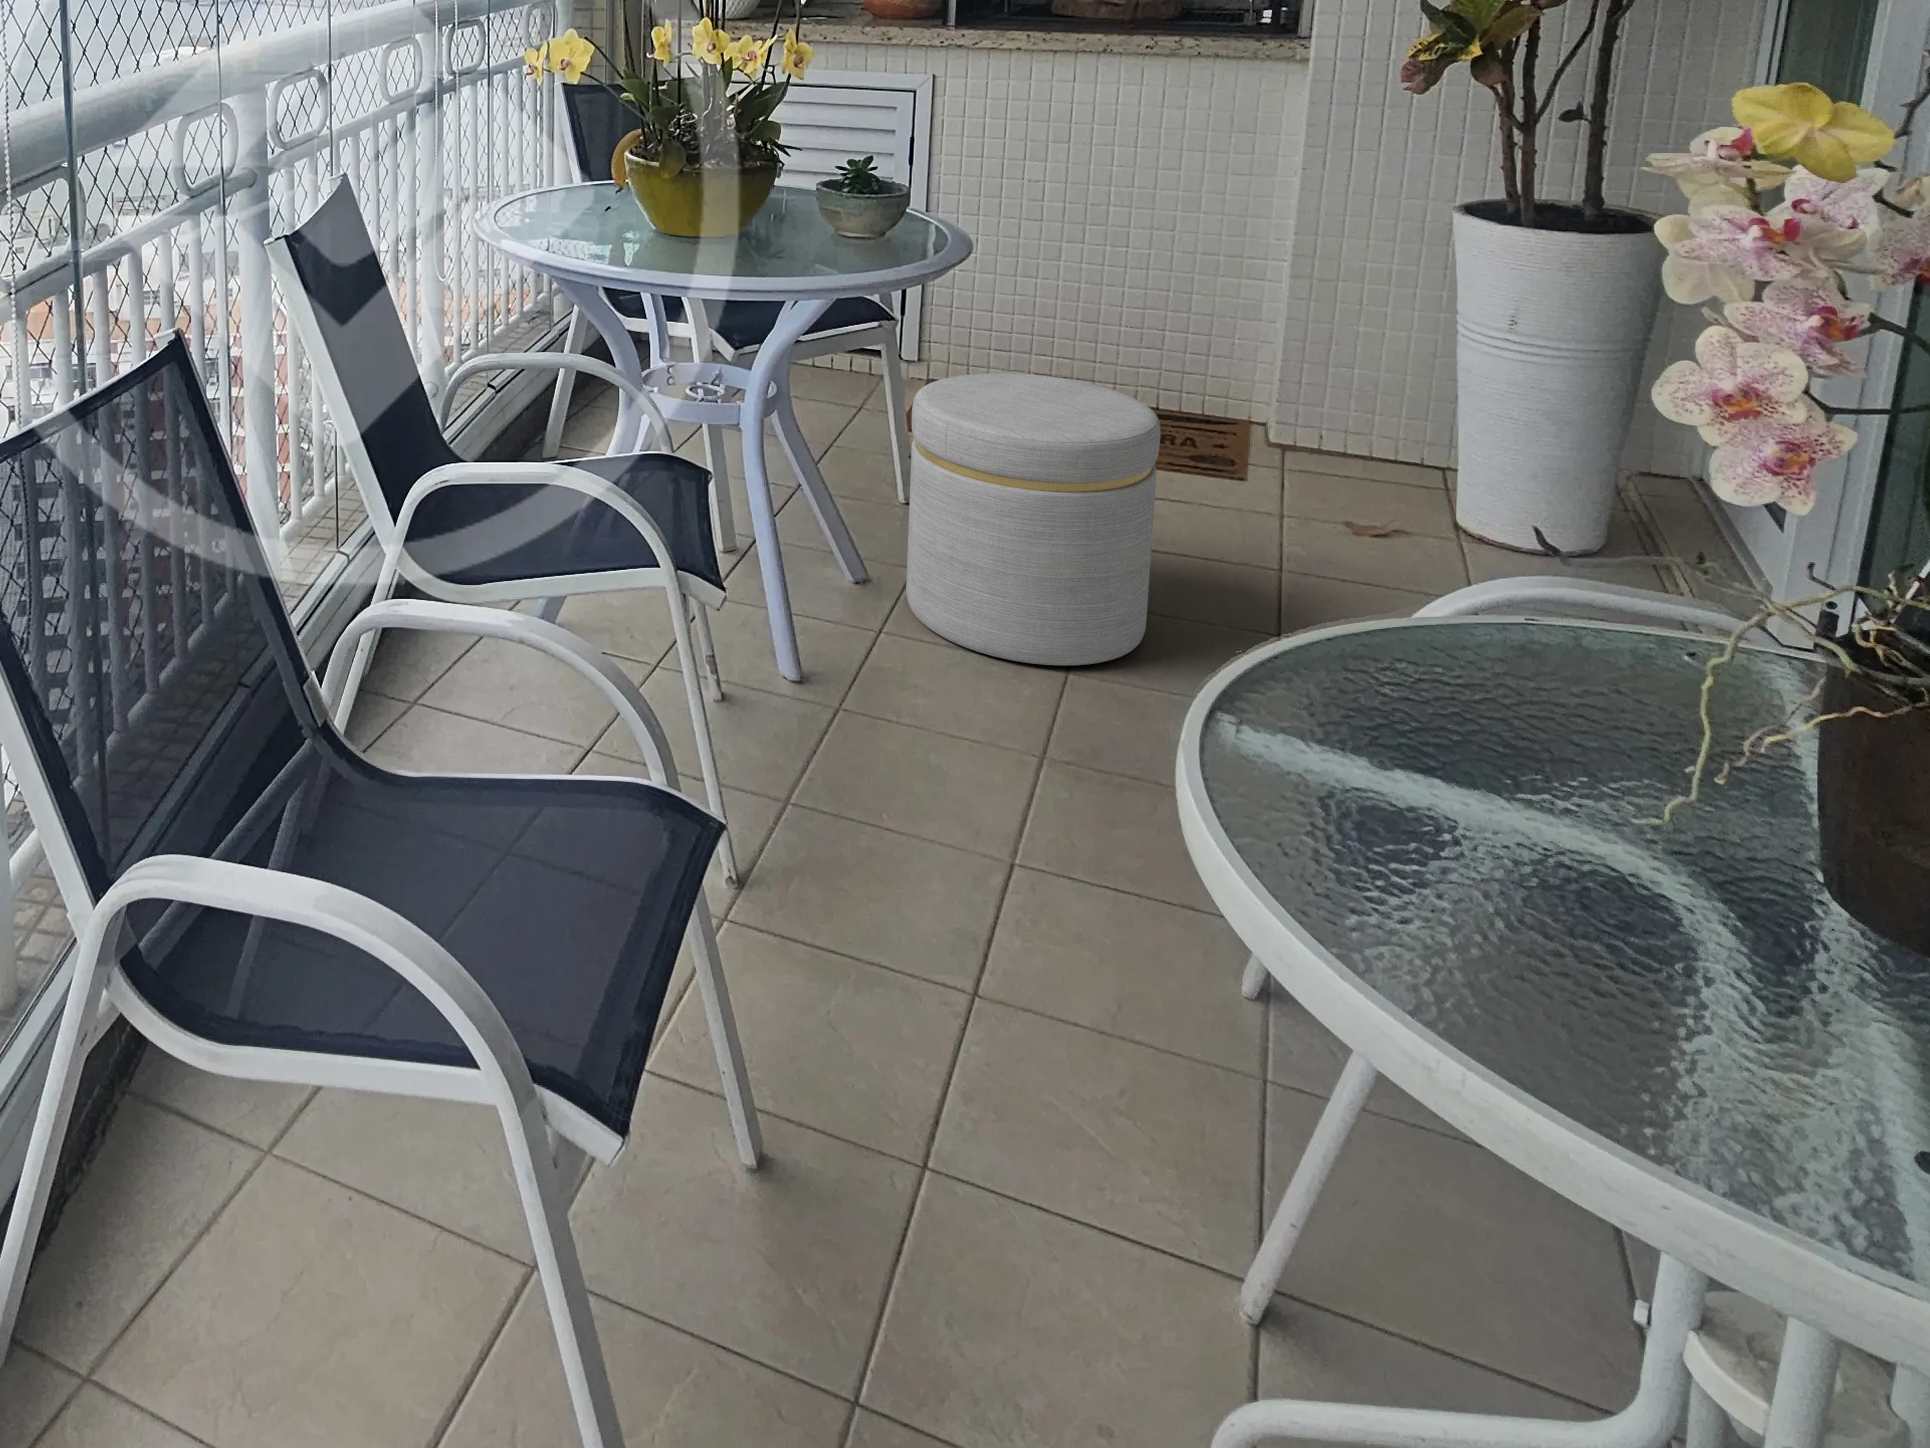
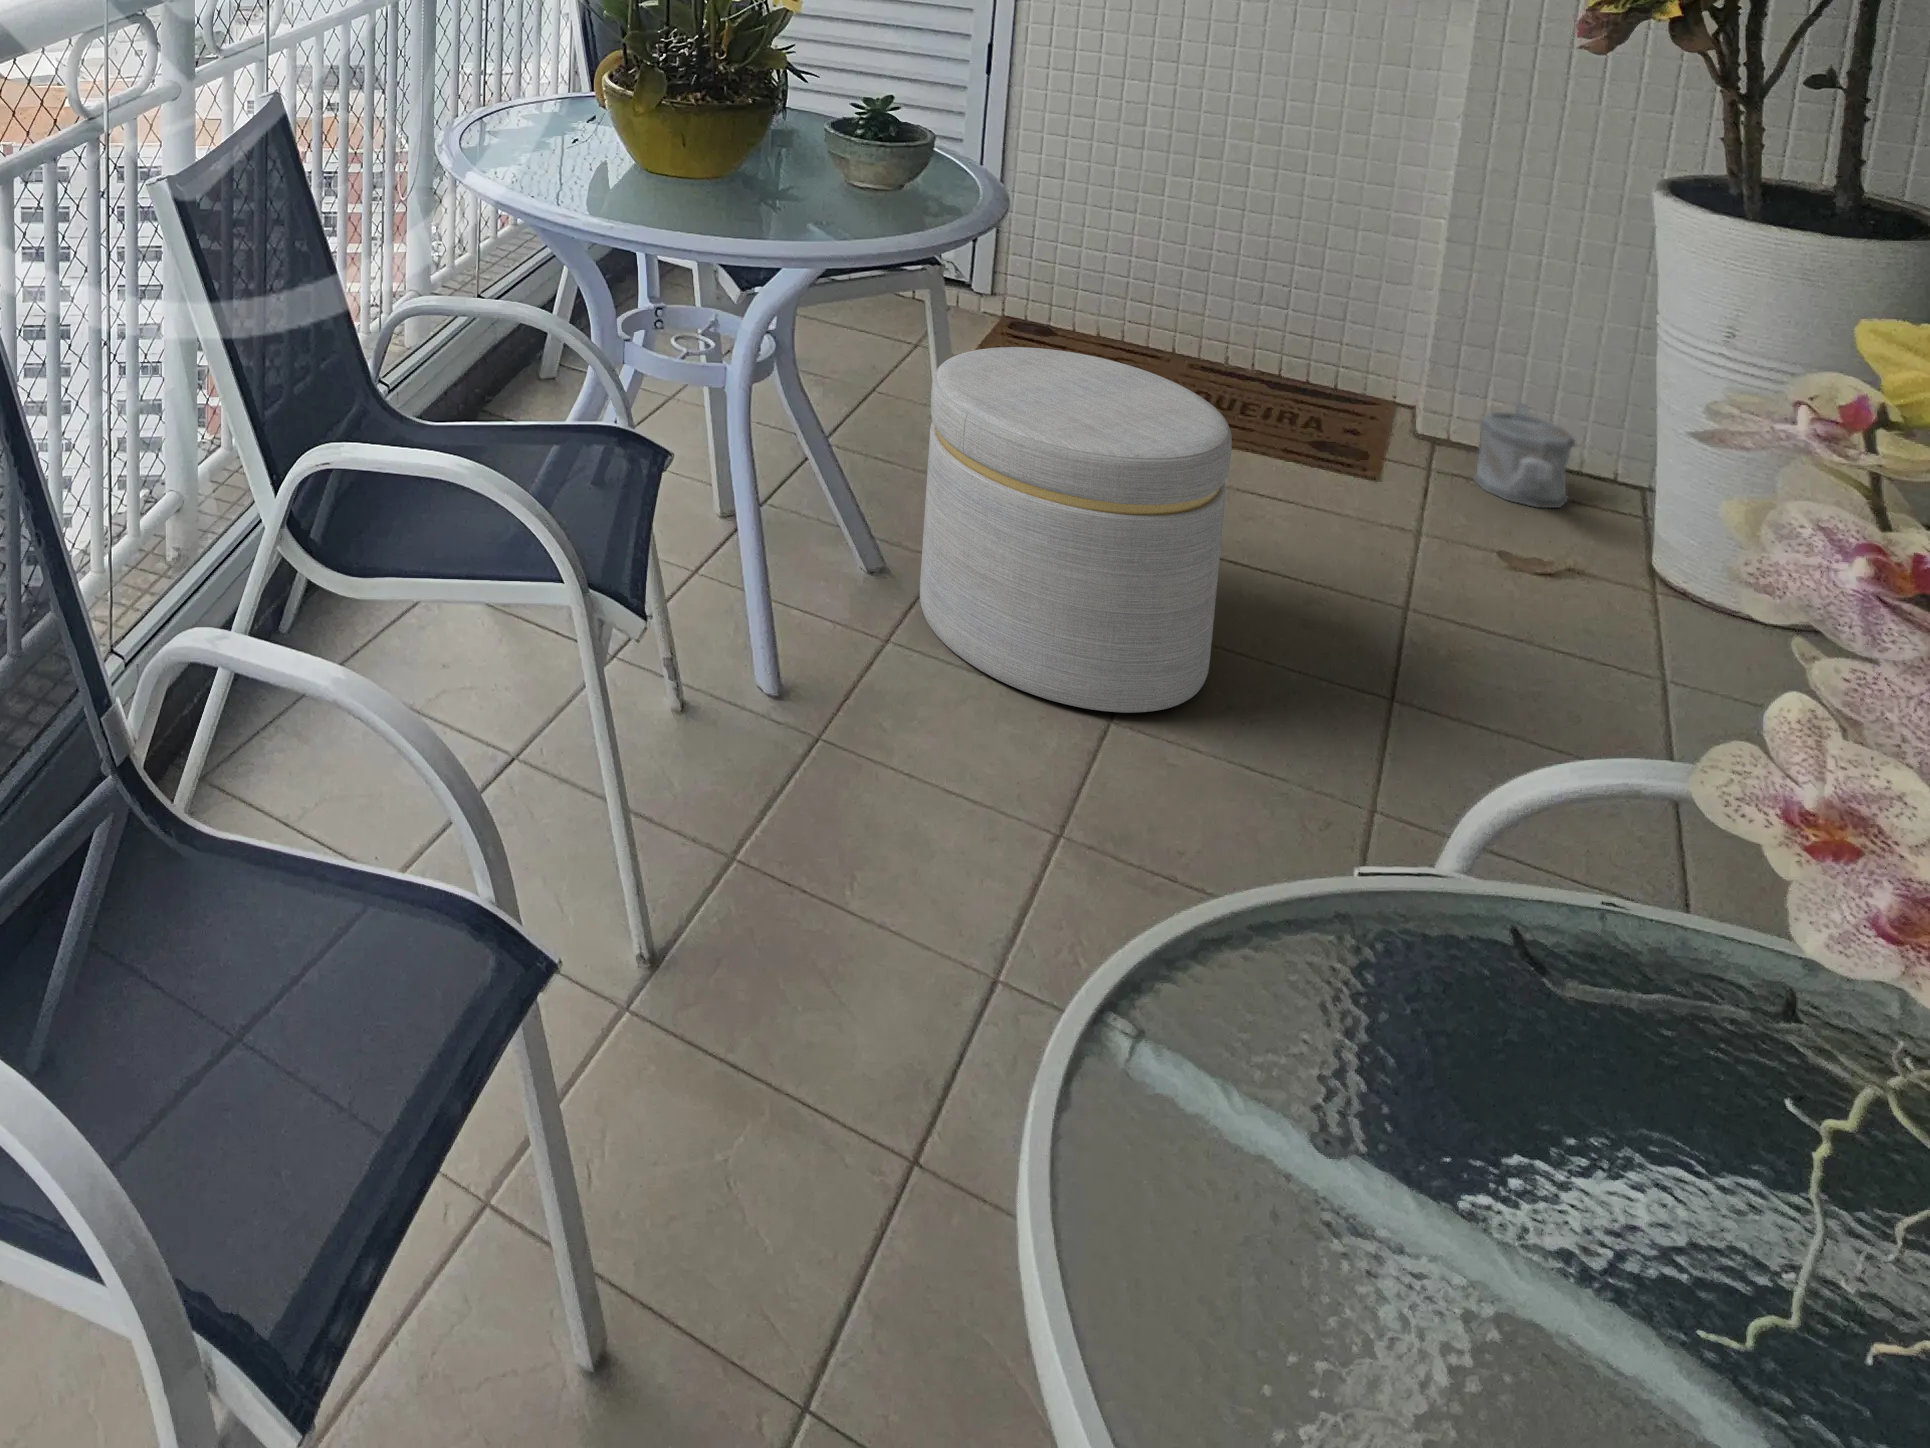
watering can: none [1323,408,1399,490] -> present [1474,403,1575,508]

